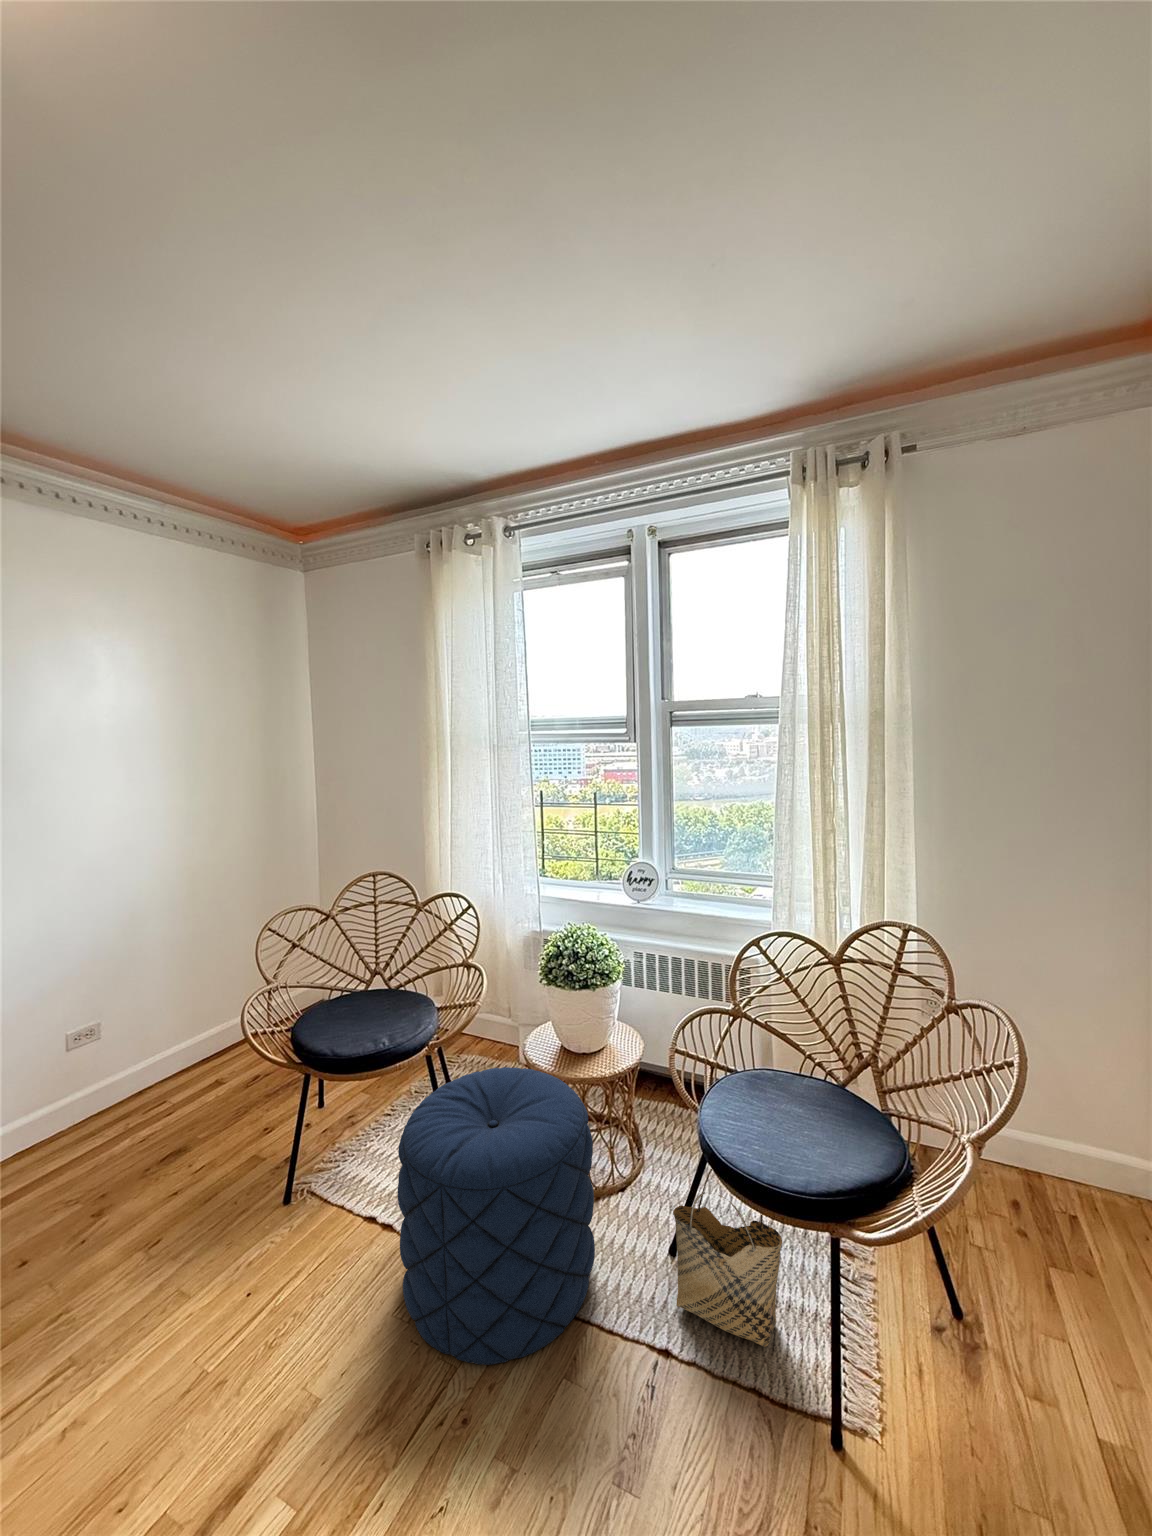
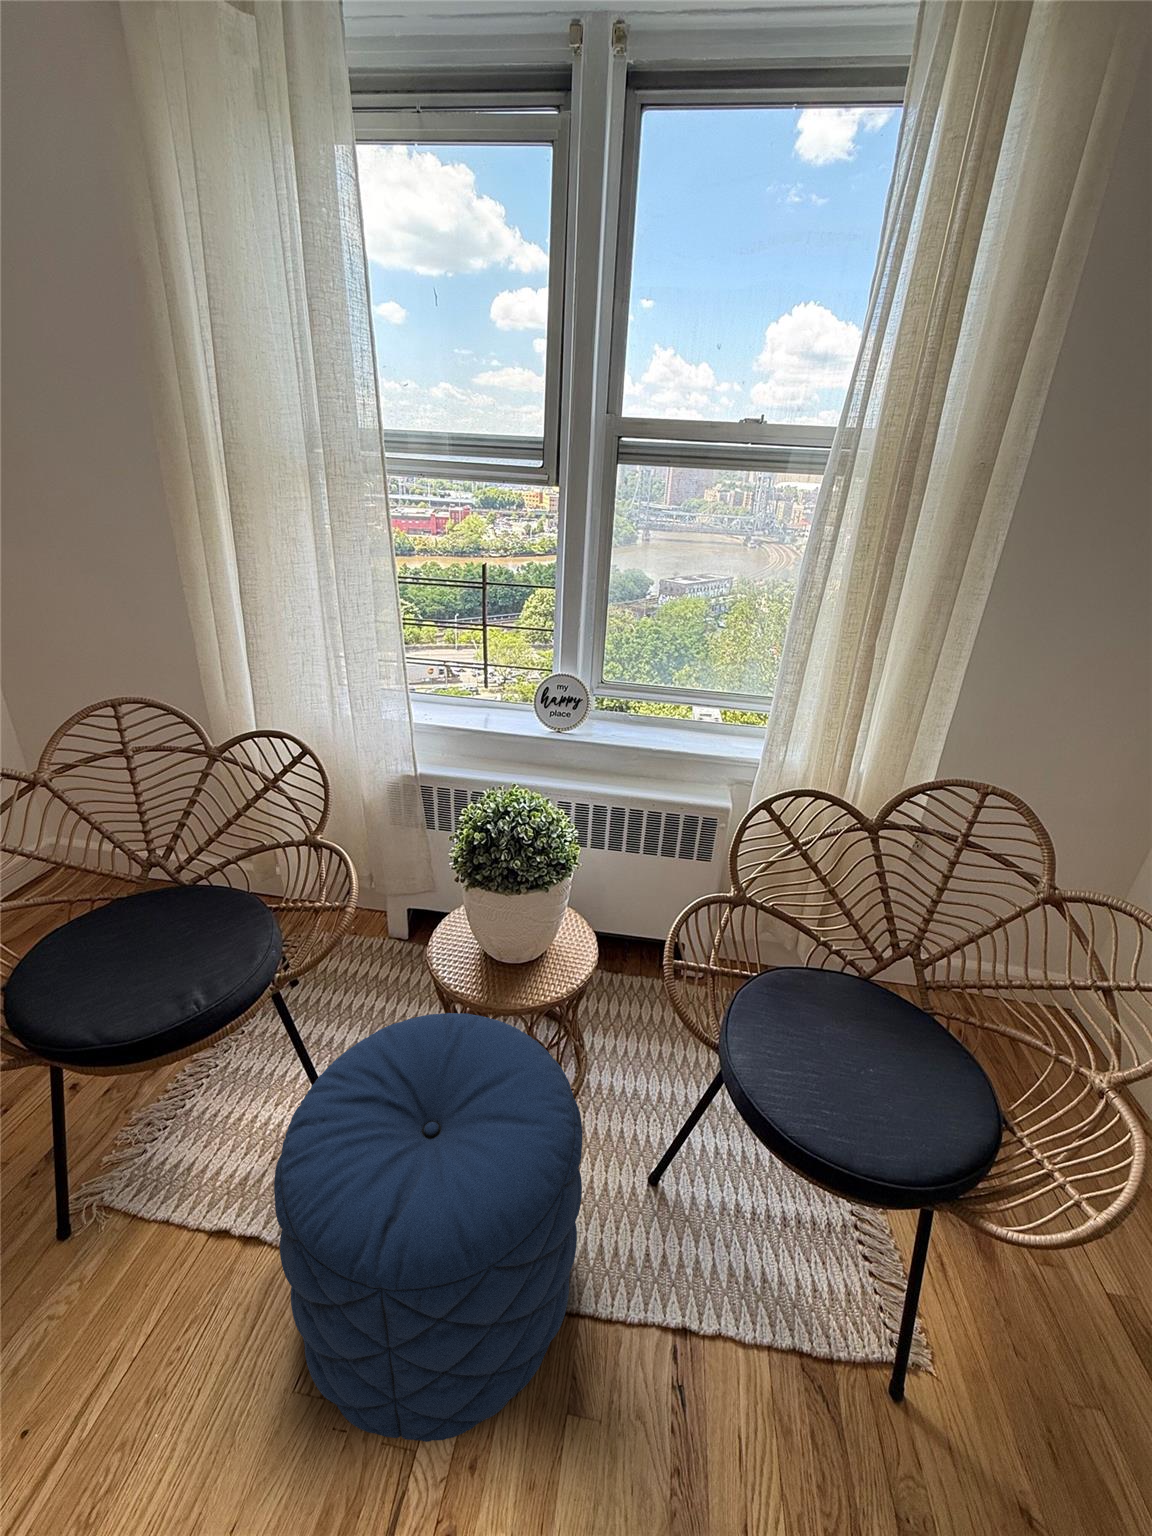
woven basket: present [673,1169,782,1347] -> none [679,1097,821,1290]

